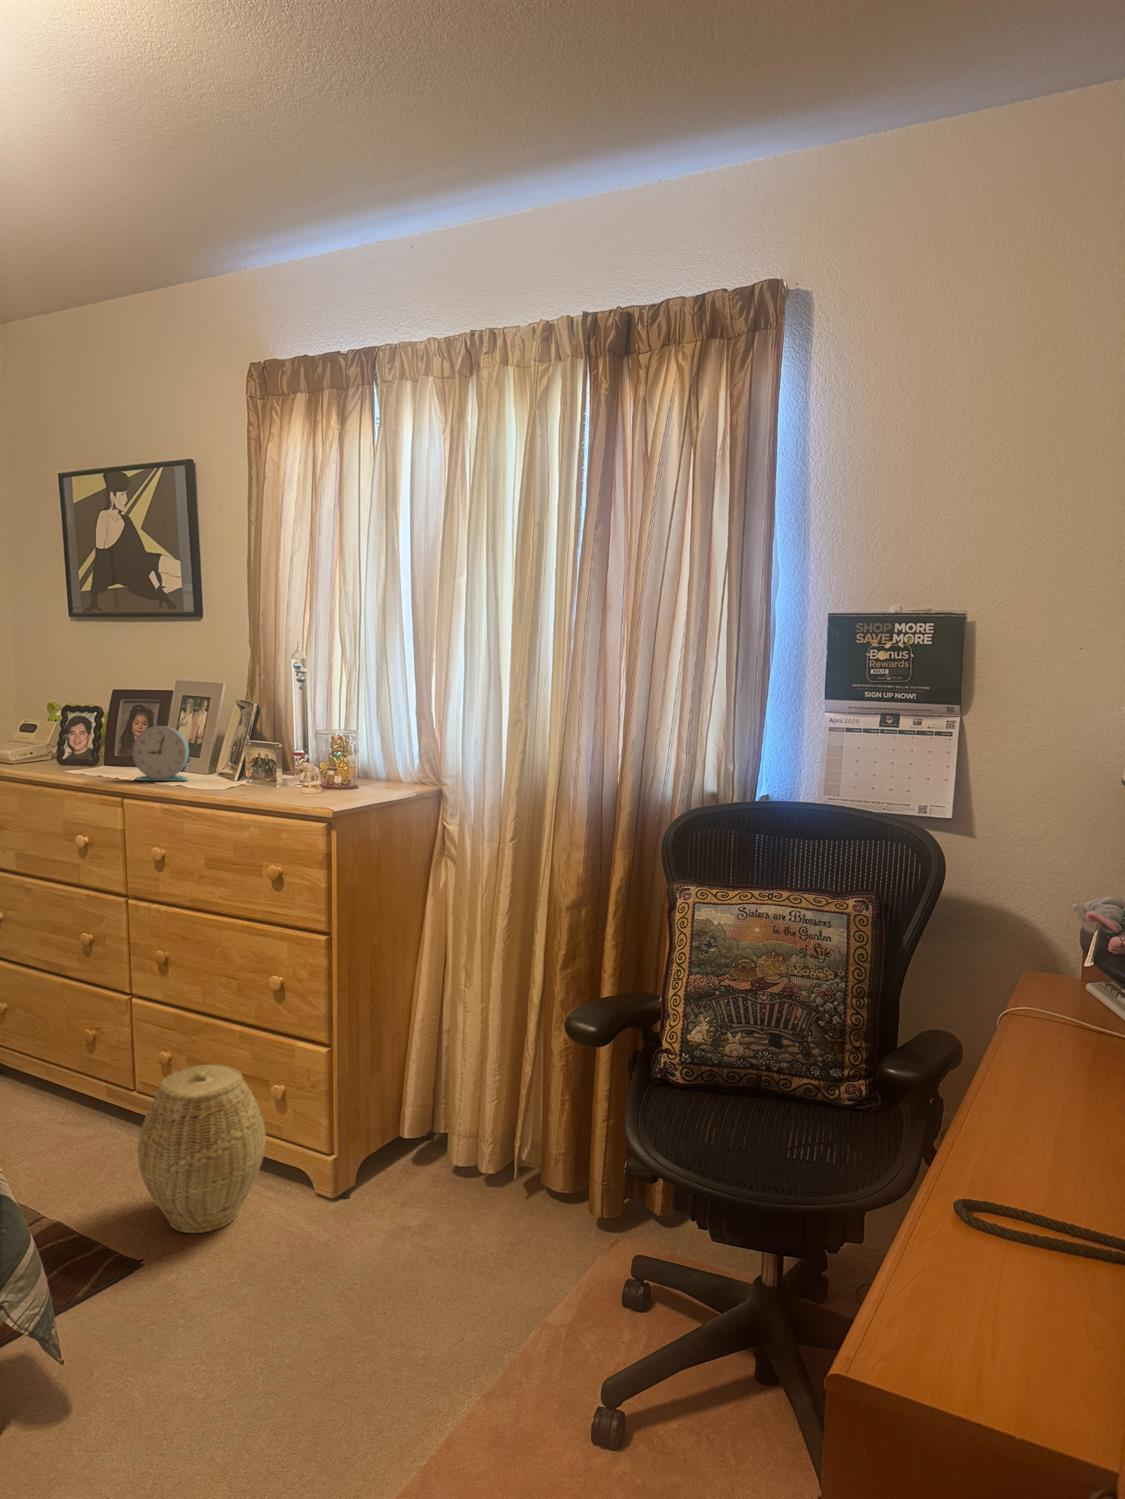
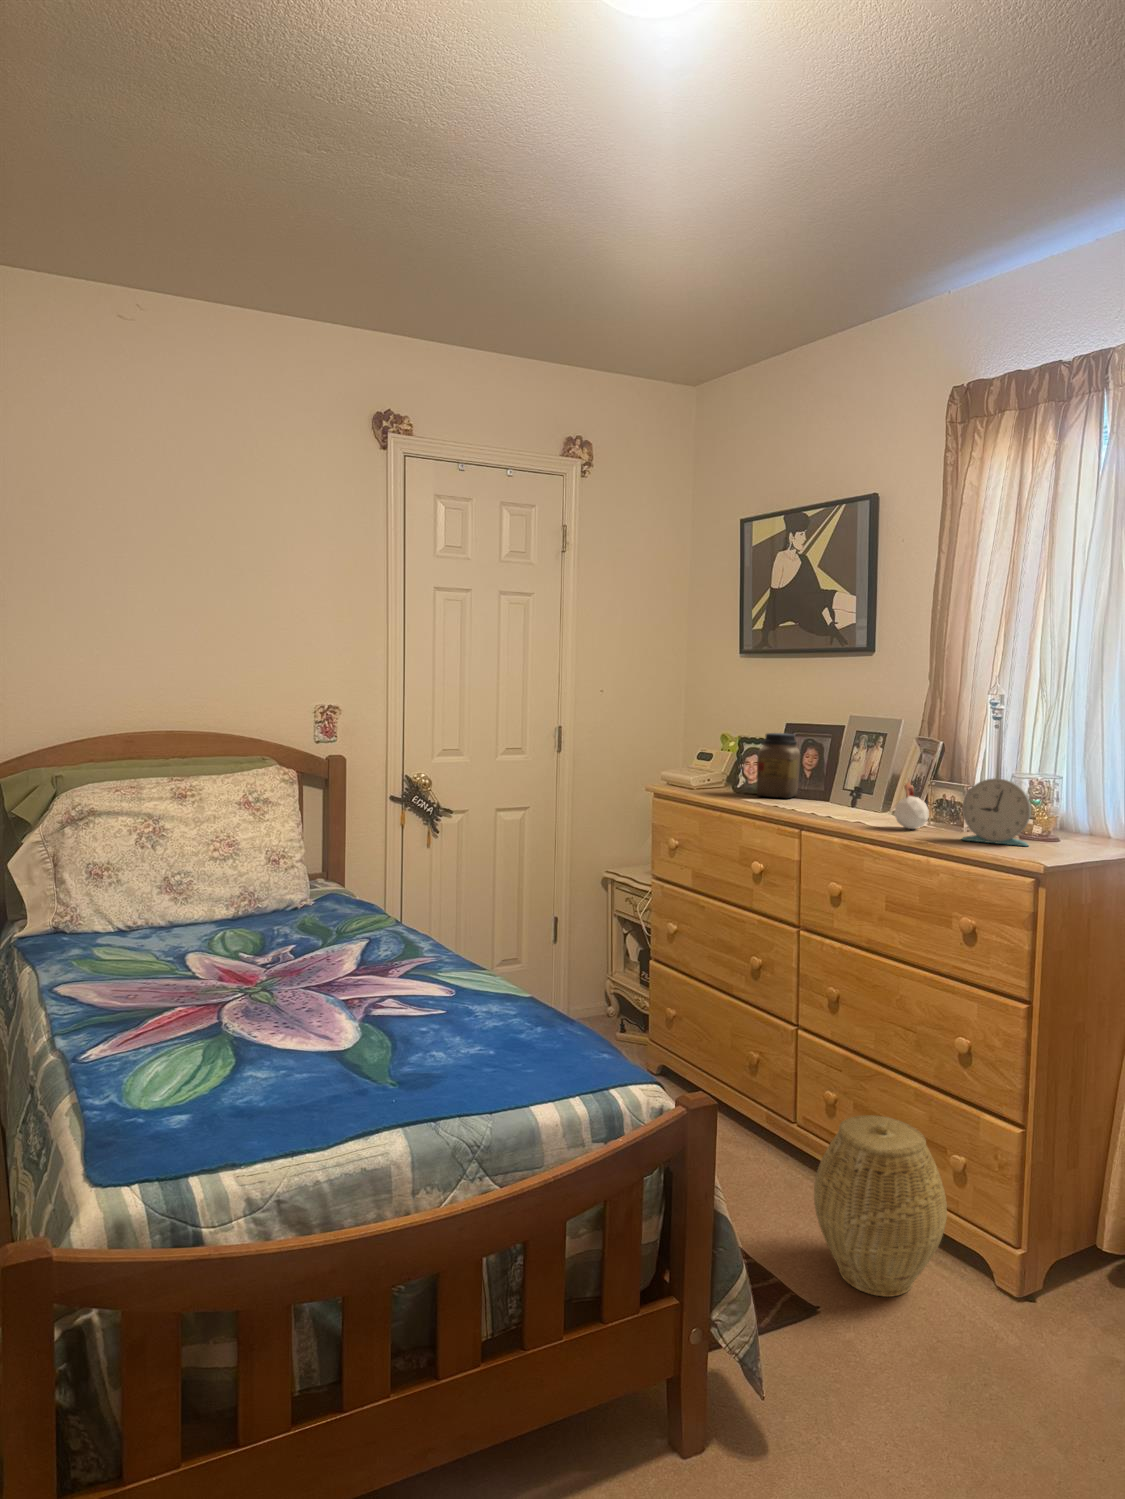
jar: none [80,701,129,768] -> present [757,733,800,798]
alarm clock: present [133,726,189,781] -> present [962,778,1031,846]
candle: none [210,734,242,789] -> present [894,779,929,829]

